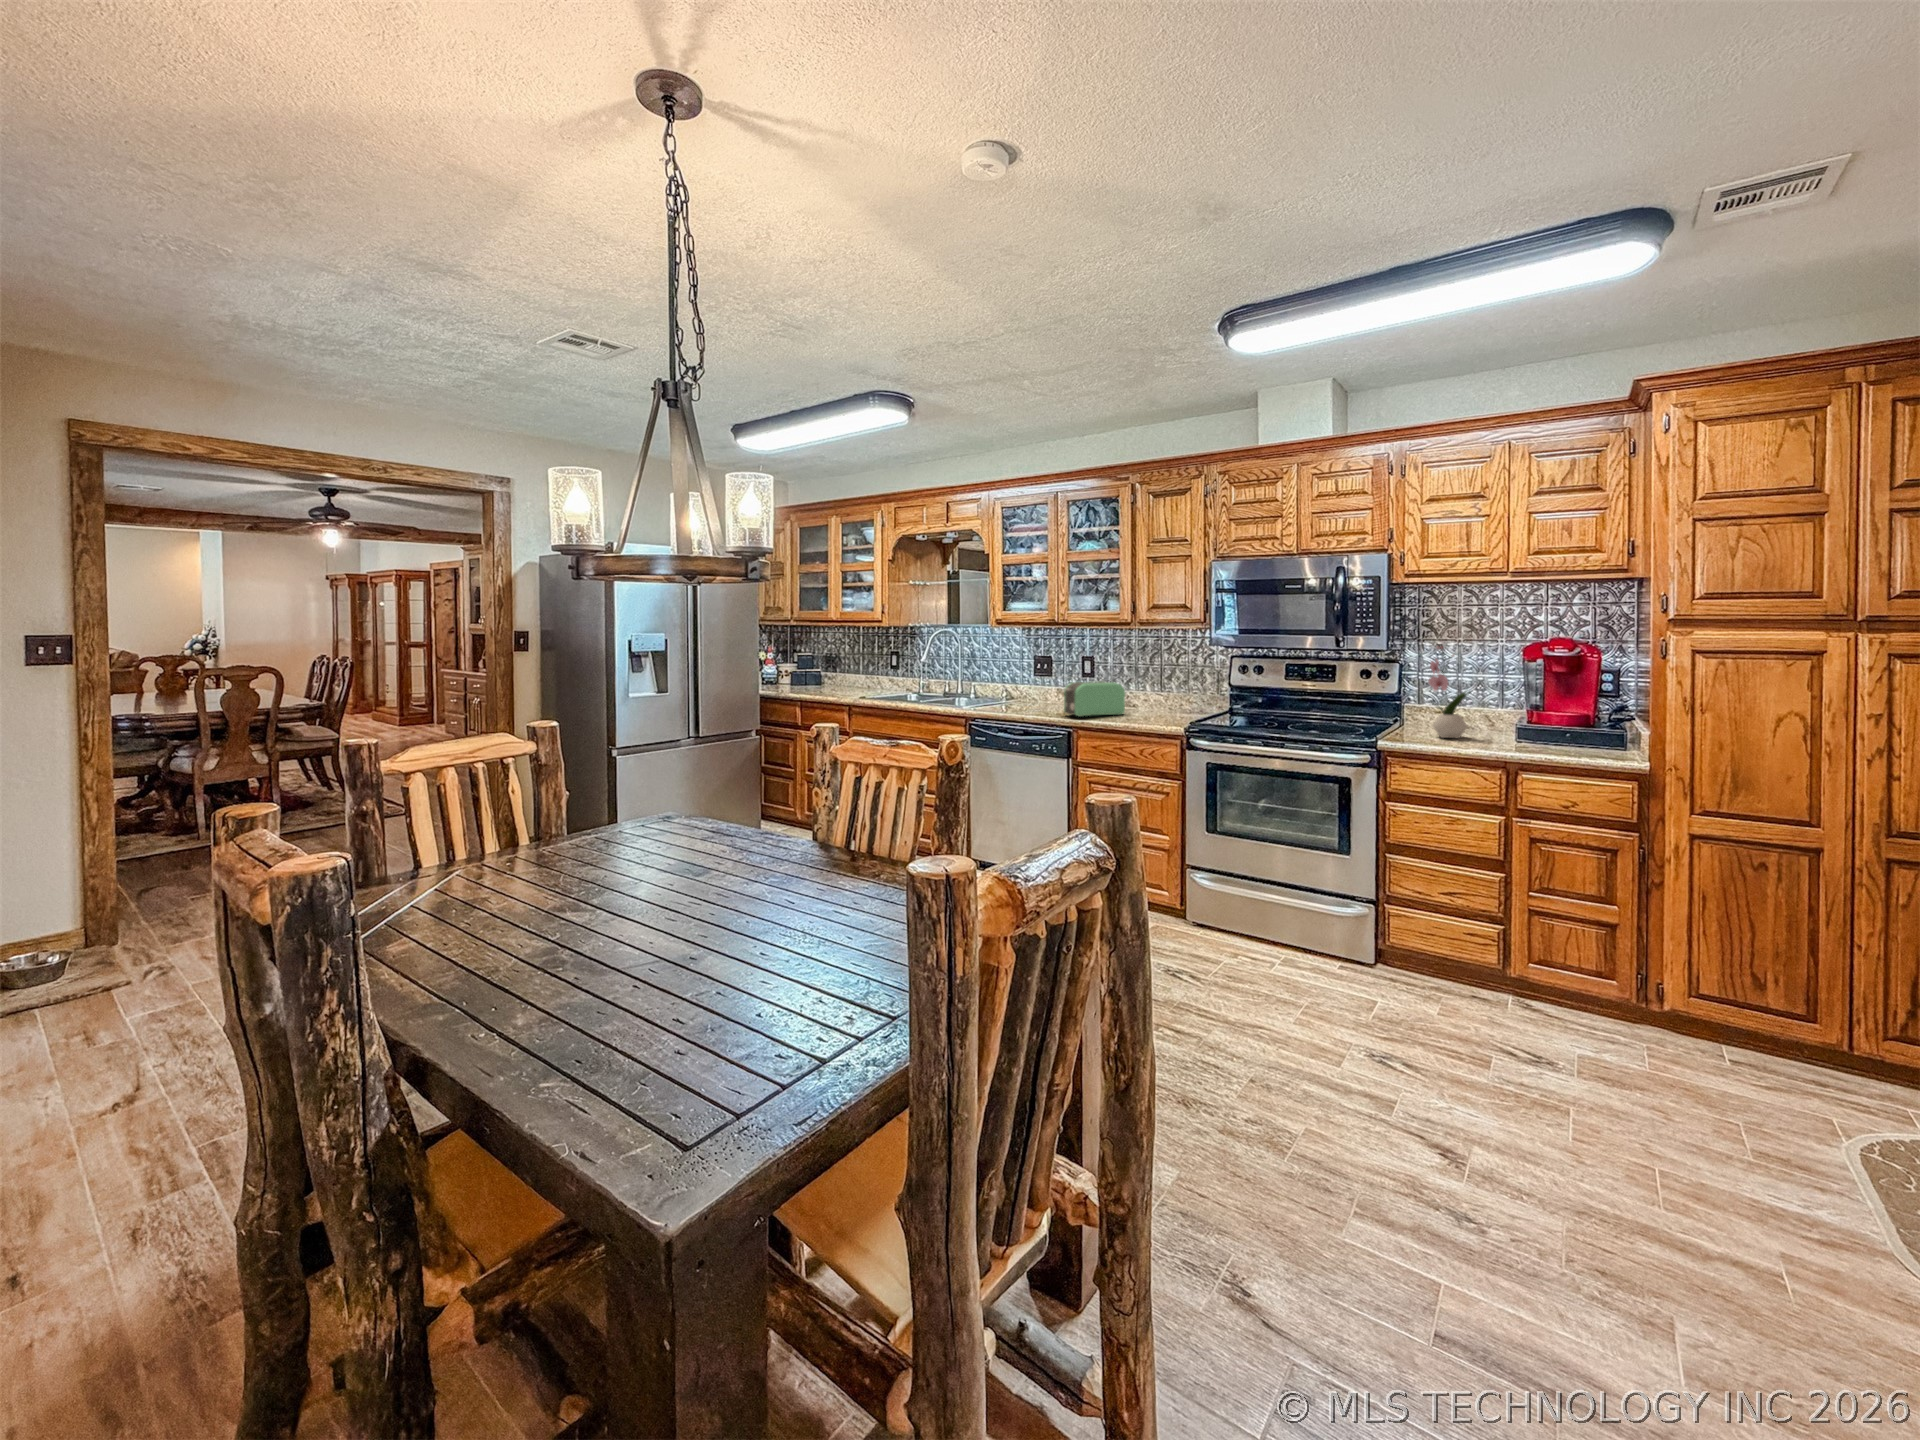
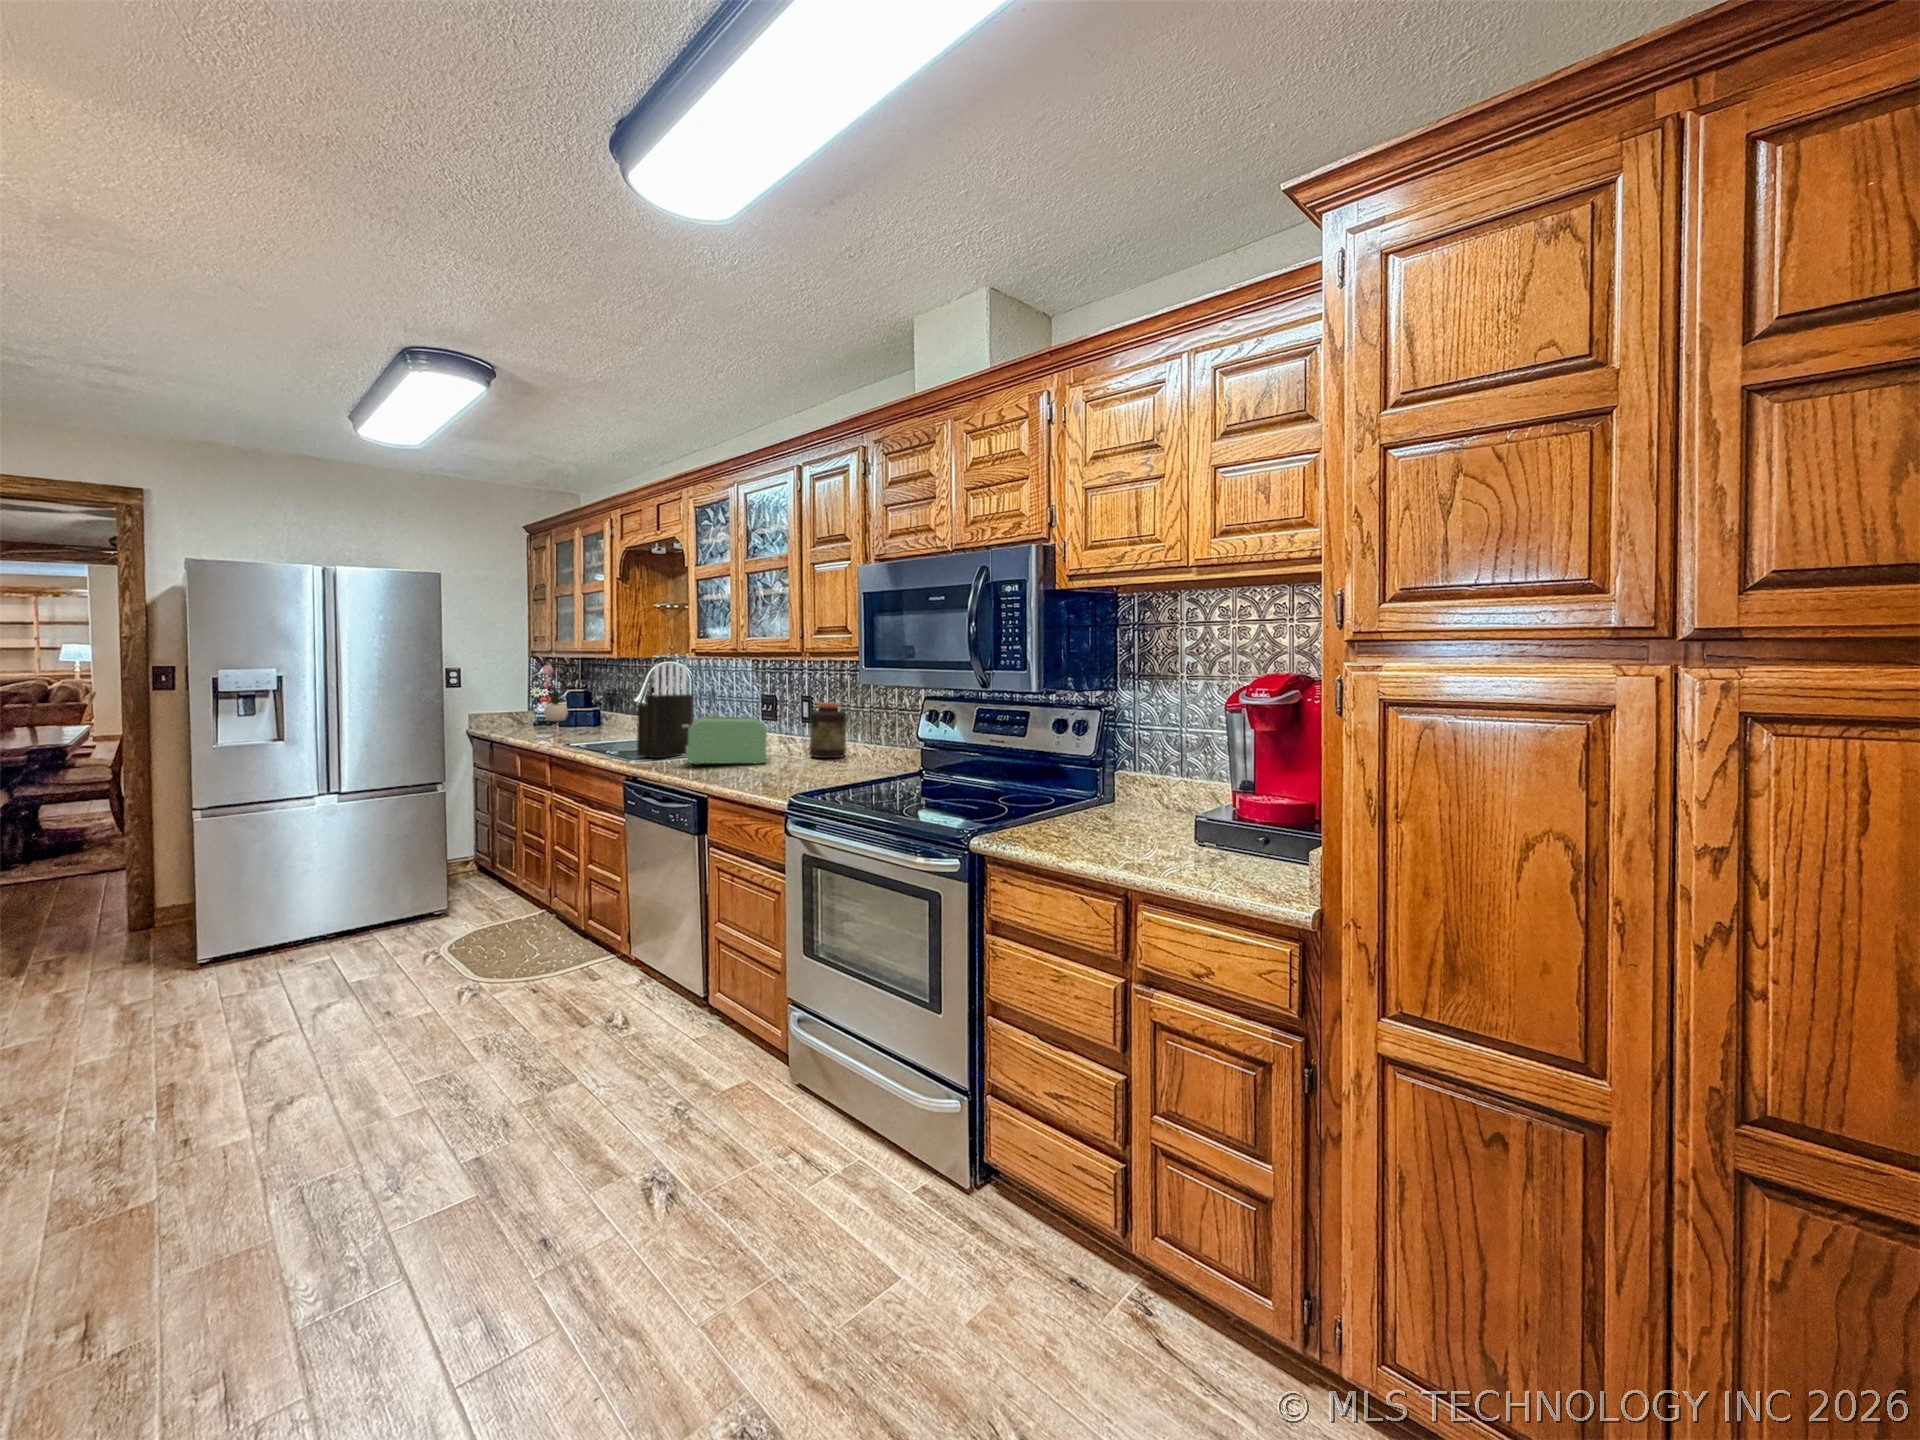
knife block: none [1015,644,1046,714] -> present [637,664,693,758]
flower arrangement: present [1428,647,1470,738] -> present [543,664,568,721]
jar: none [1143,669,1170,709] -> present [810,702,846,758]

